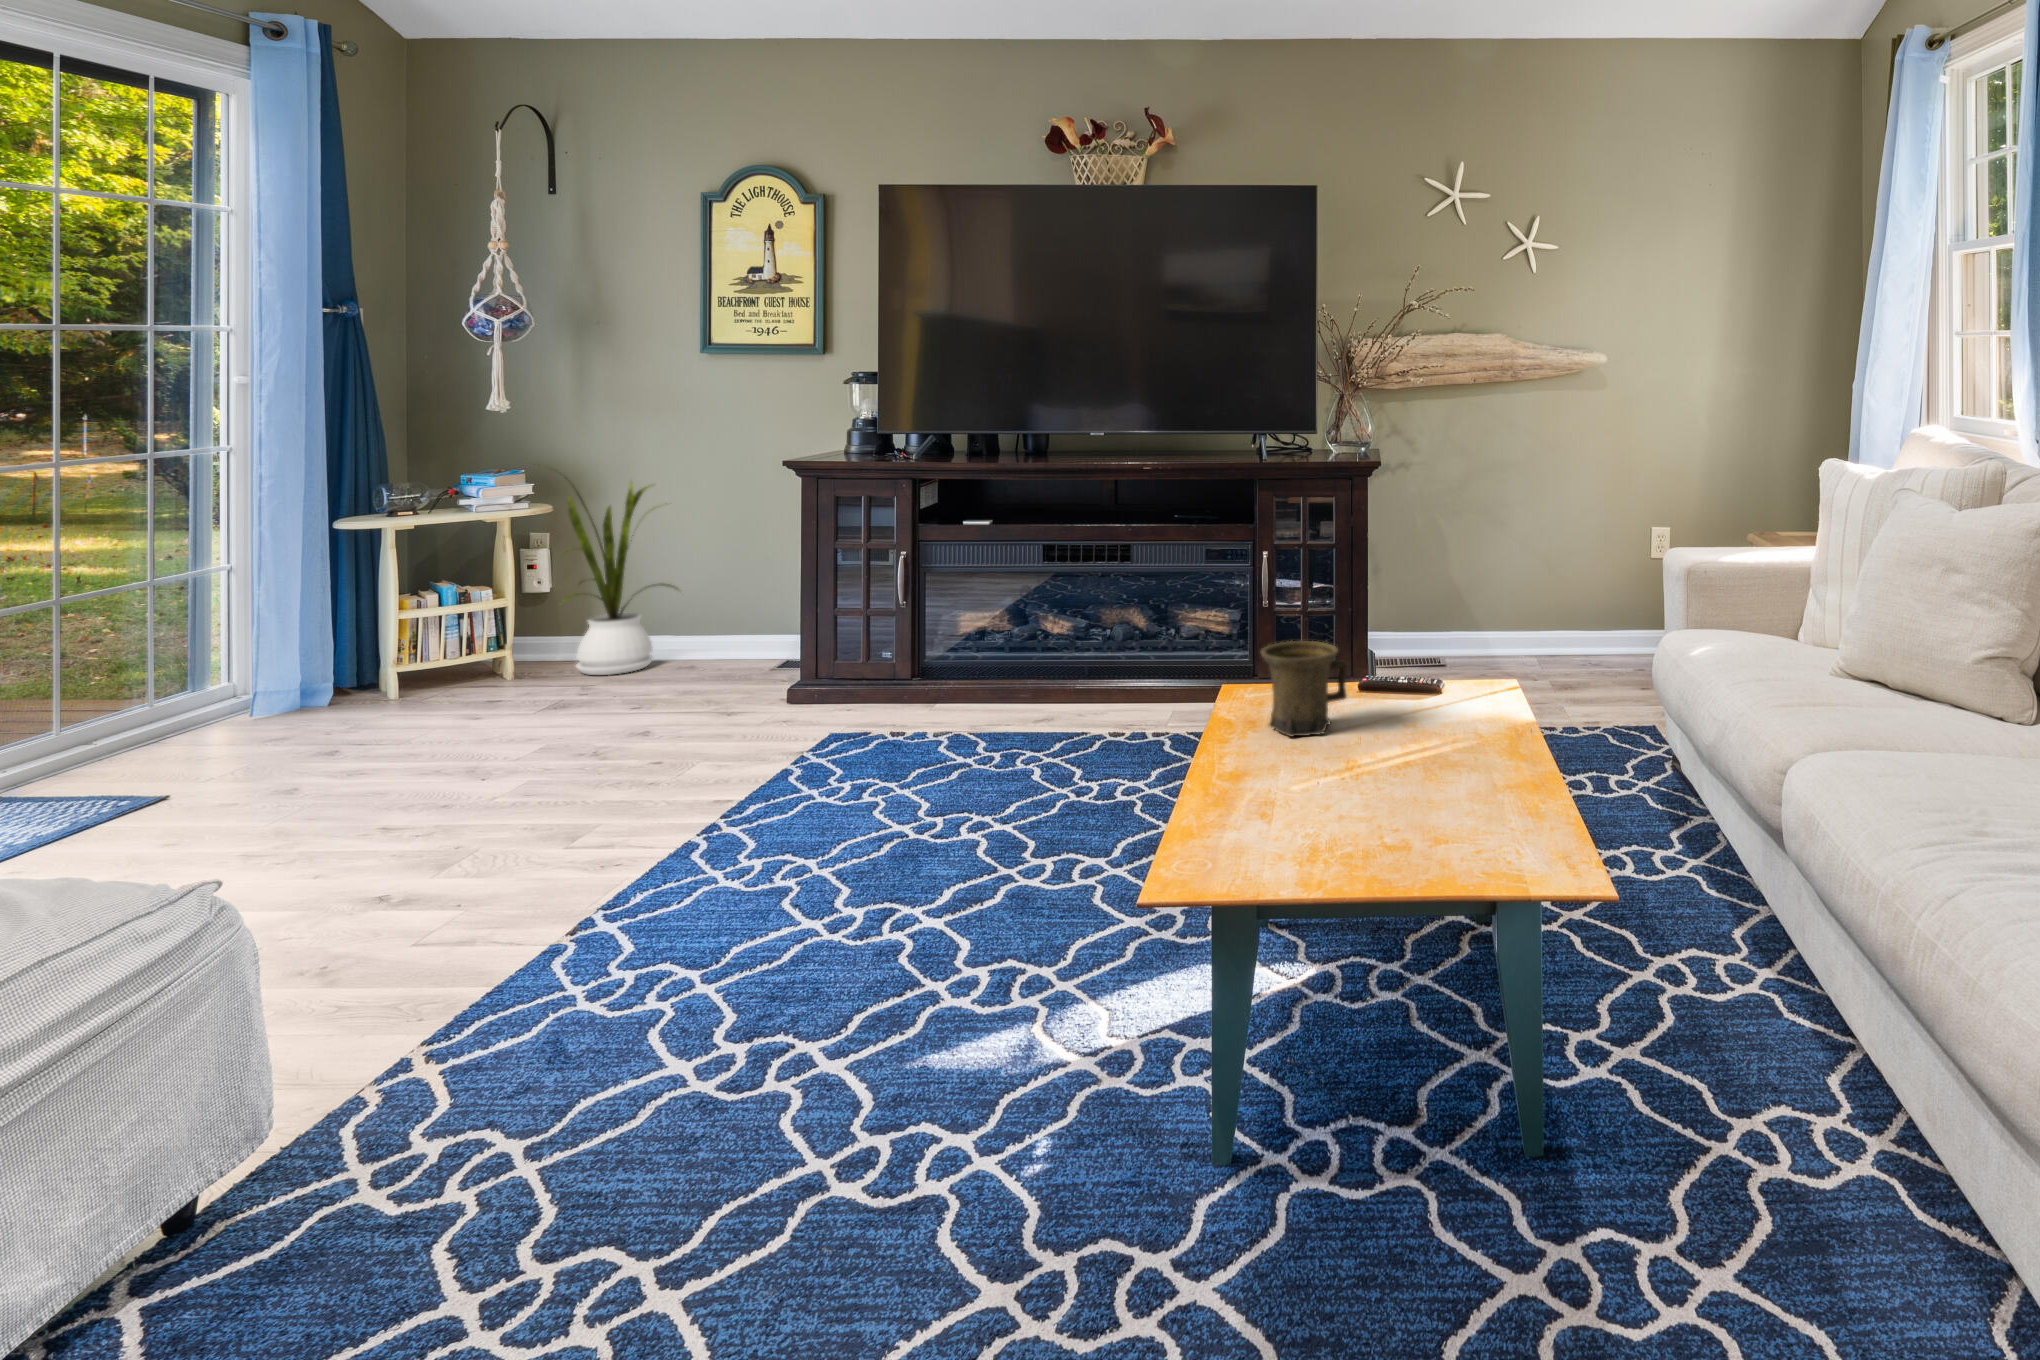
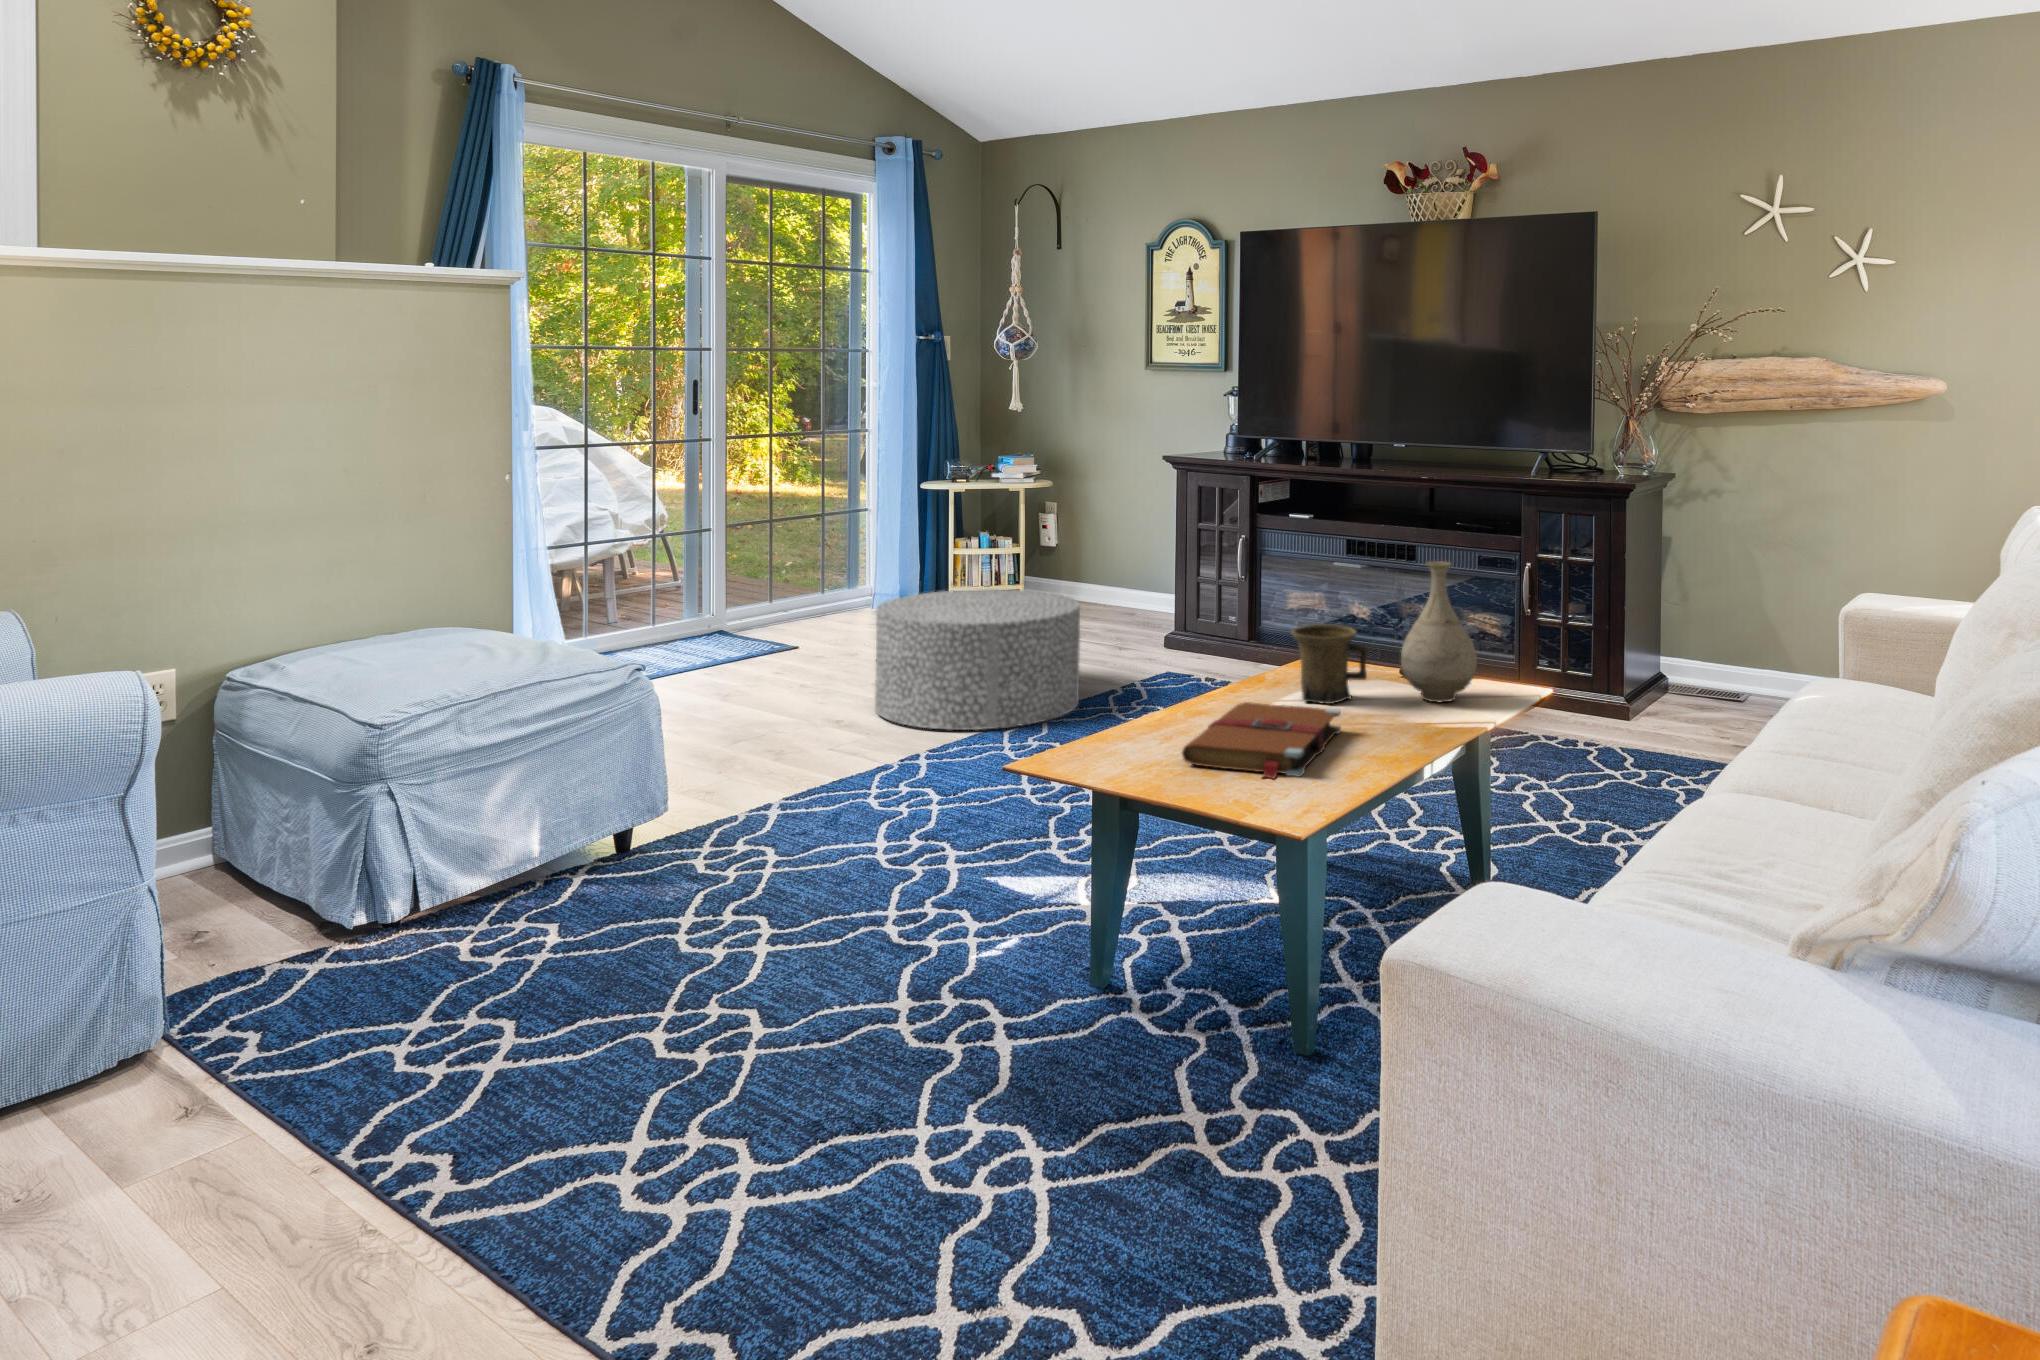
house plant: present [538,464,677,675] -> none [1035,449,1127,611]
vase: none [1368,554,1450,712] -> present [1401,561,1477,702]
ottoman: none [430,654,758,877] -> present [875,589,1080,730]
book: none [1264,738,1462,841] -> present [1182,702,1341,779]

